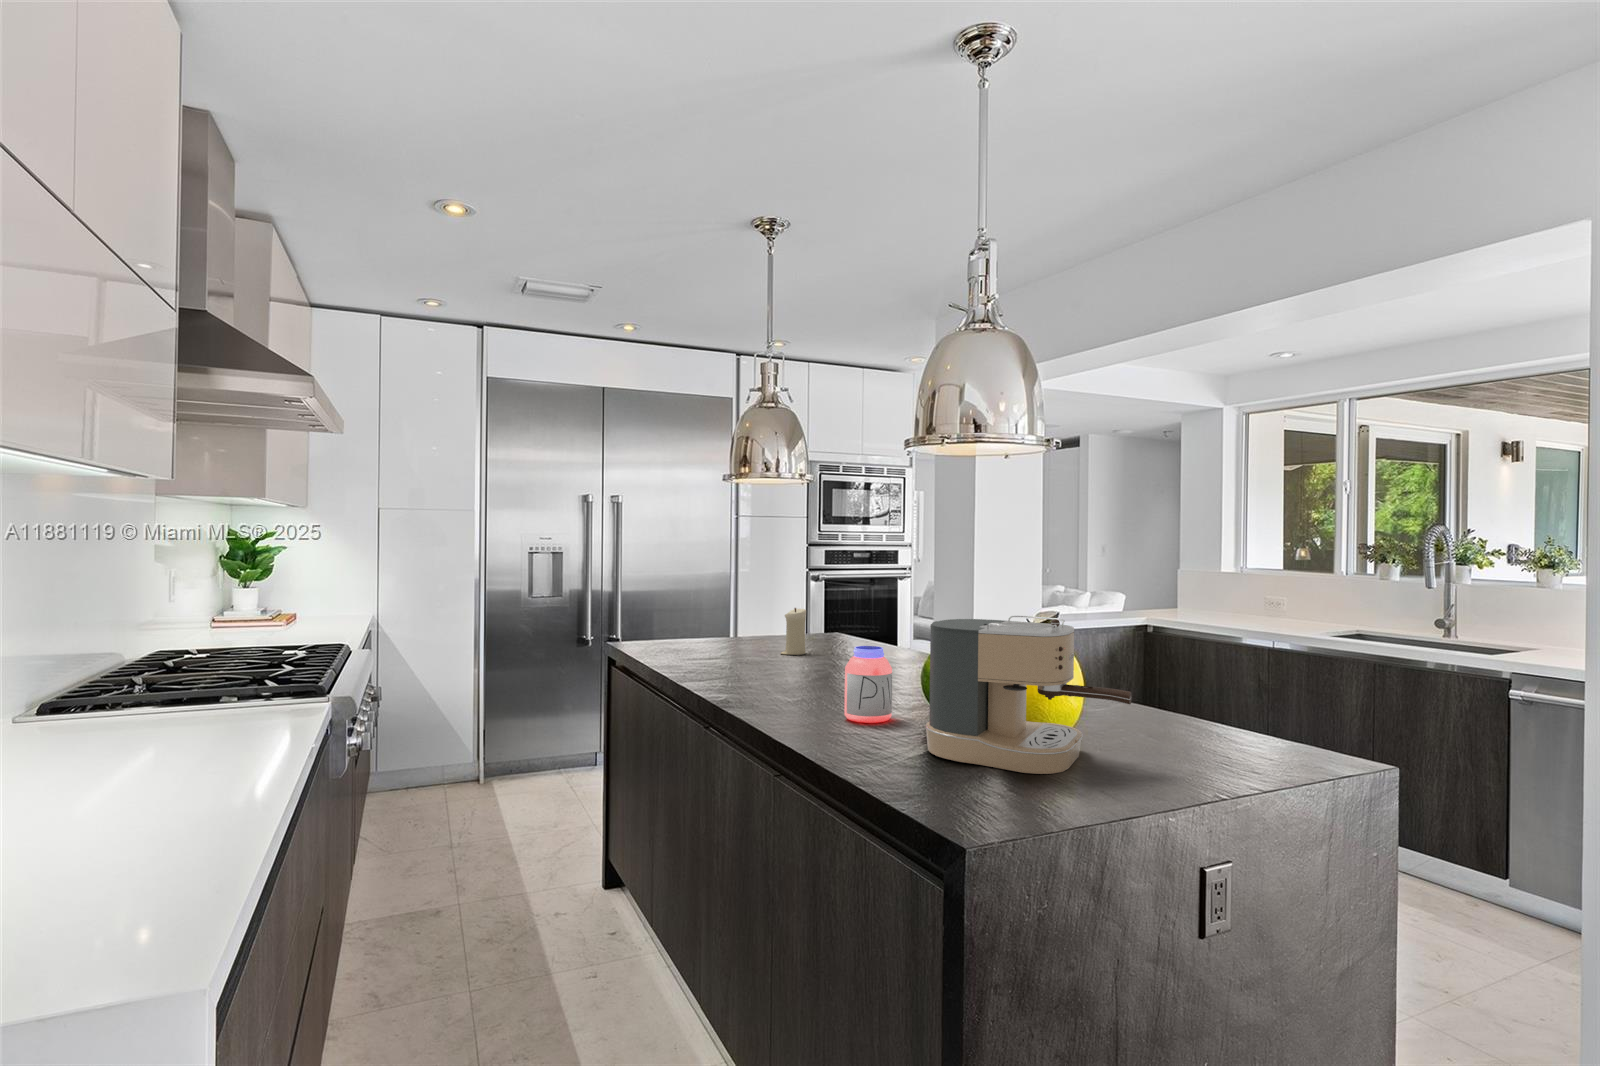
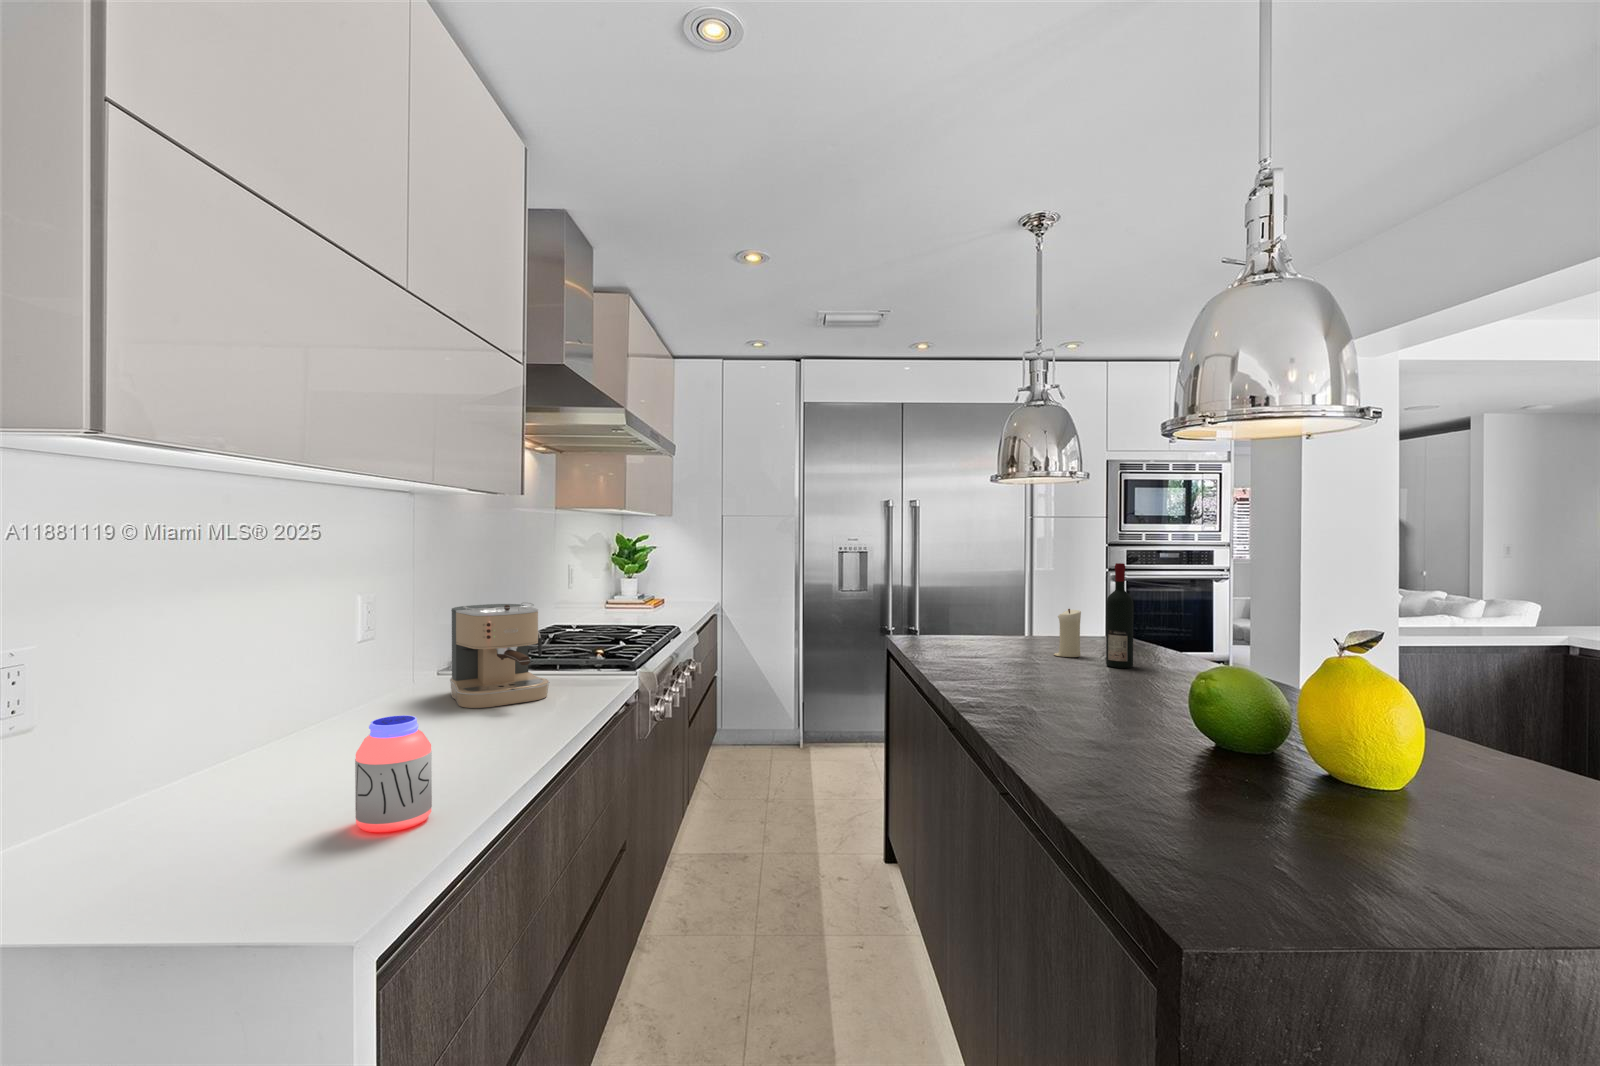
wine bottle: none [831,563,856,662] -> present [1106,563,1133,668]
coffee maker: present [925,616,1132,774] -> present [450,602,549,708]
jar: present [845,646,892,723] -> present [355,715,432,832]

